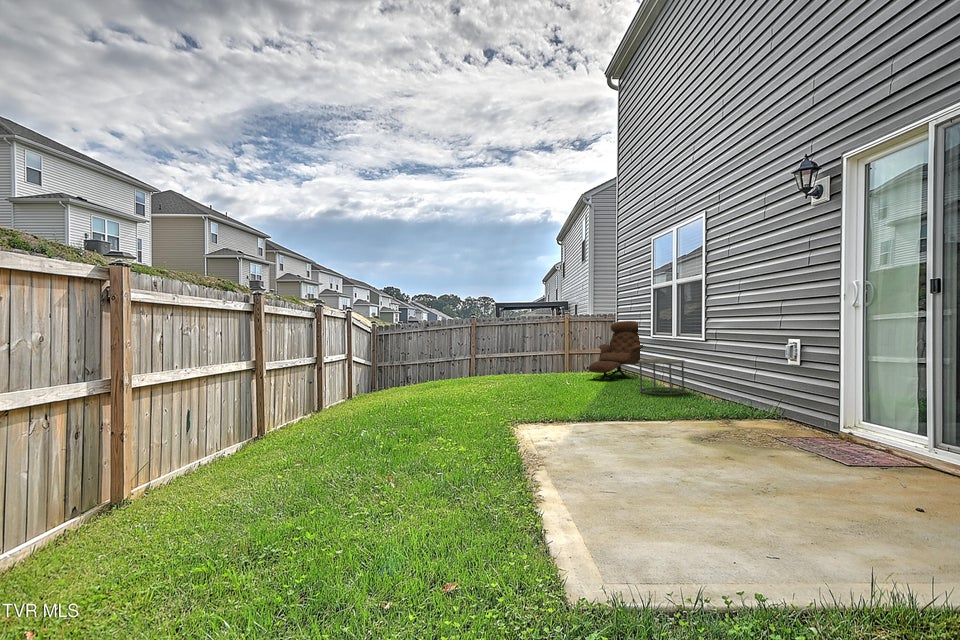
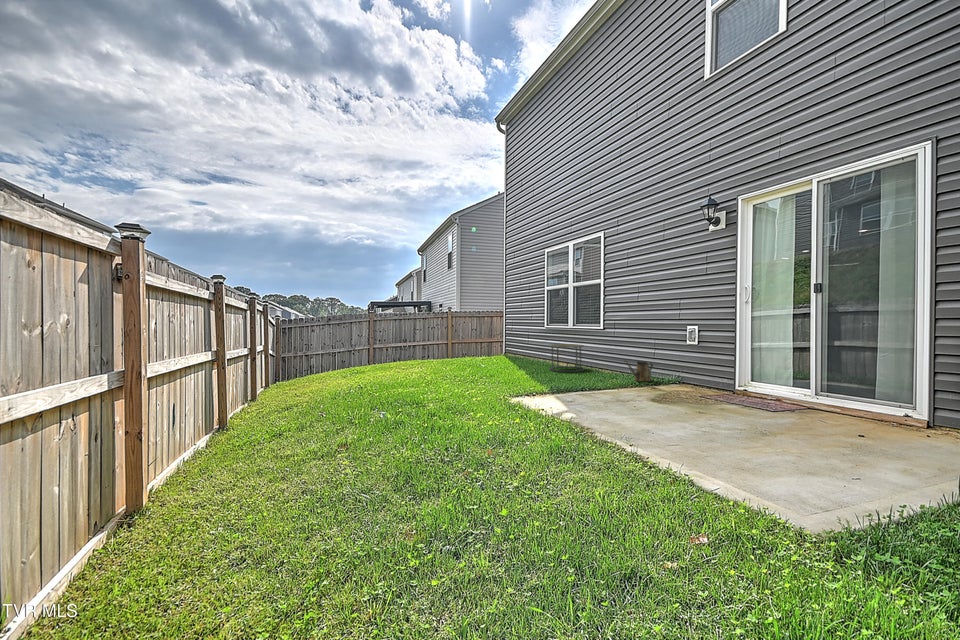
lounge chair: present [588,321,643,381] -> none [495,315,534,364]
watering can: none [705,383,754,413] -> present [625,361,653,382]

